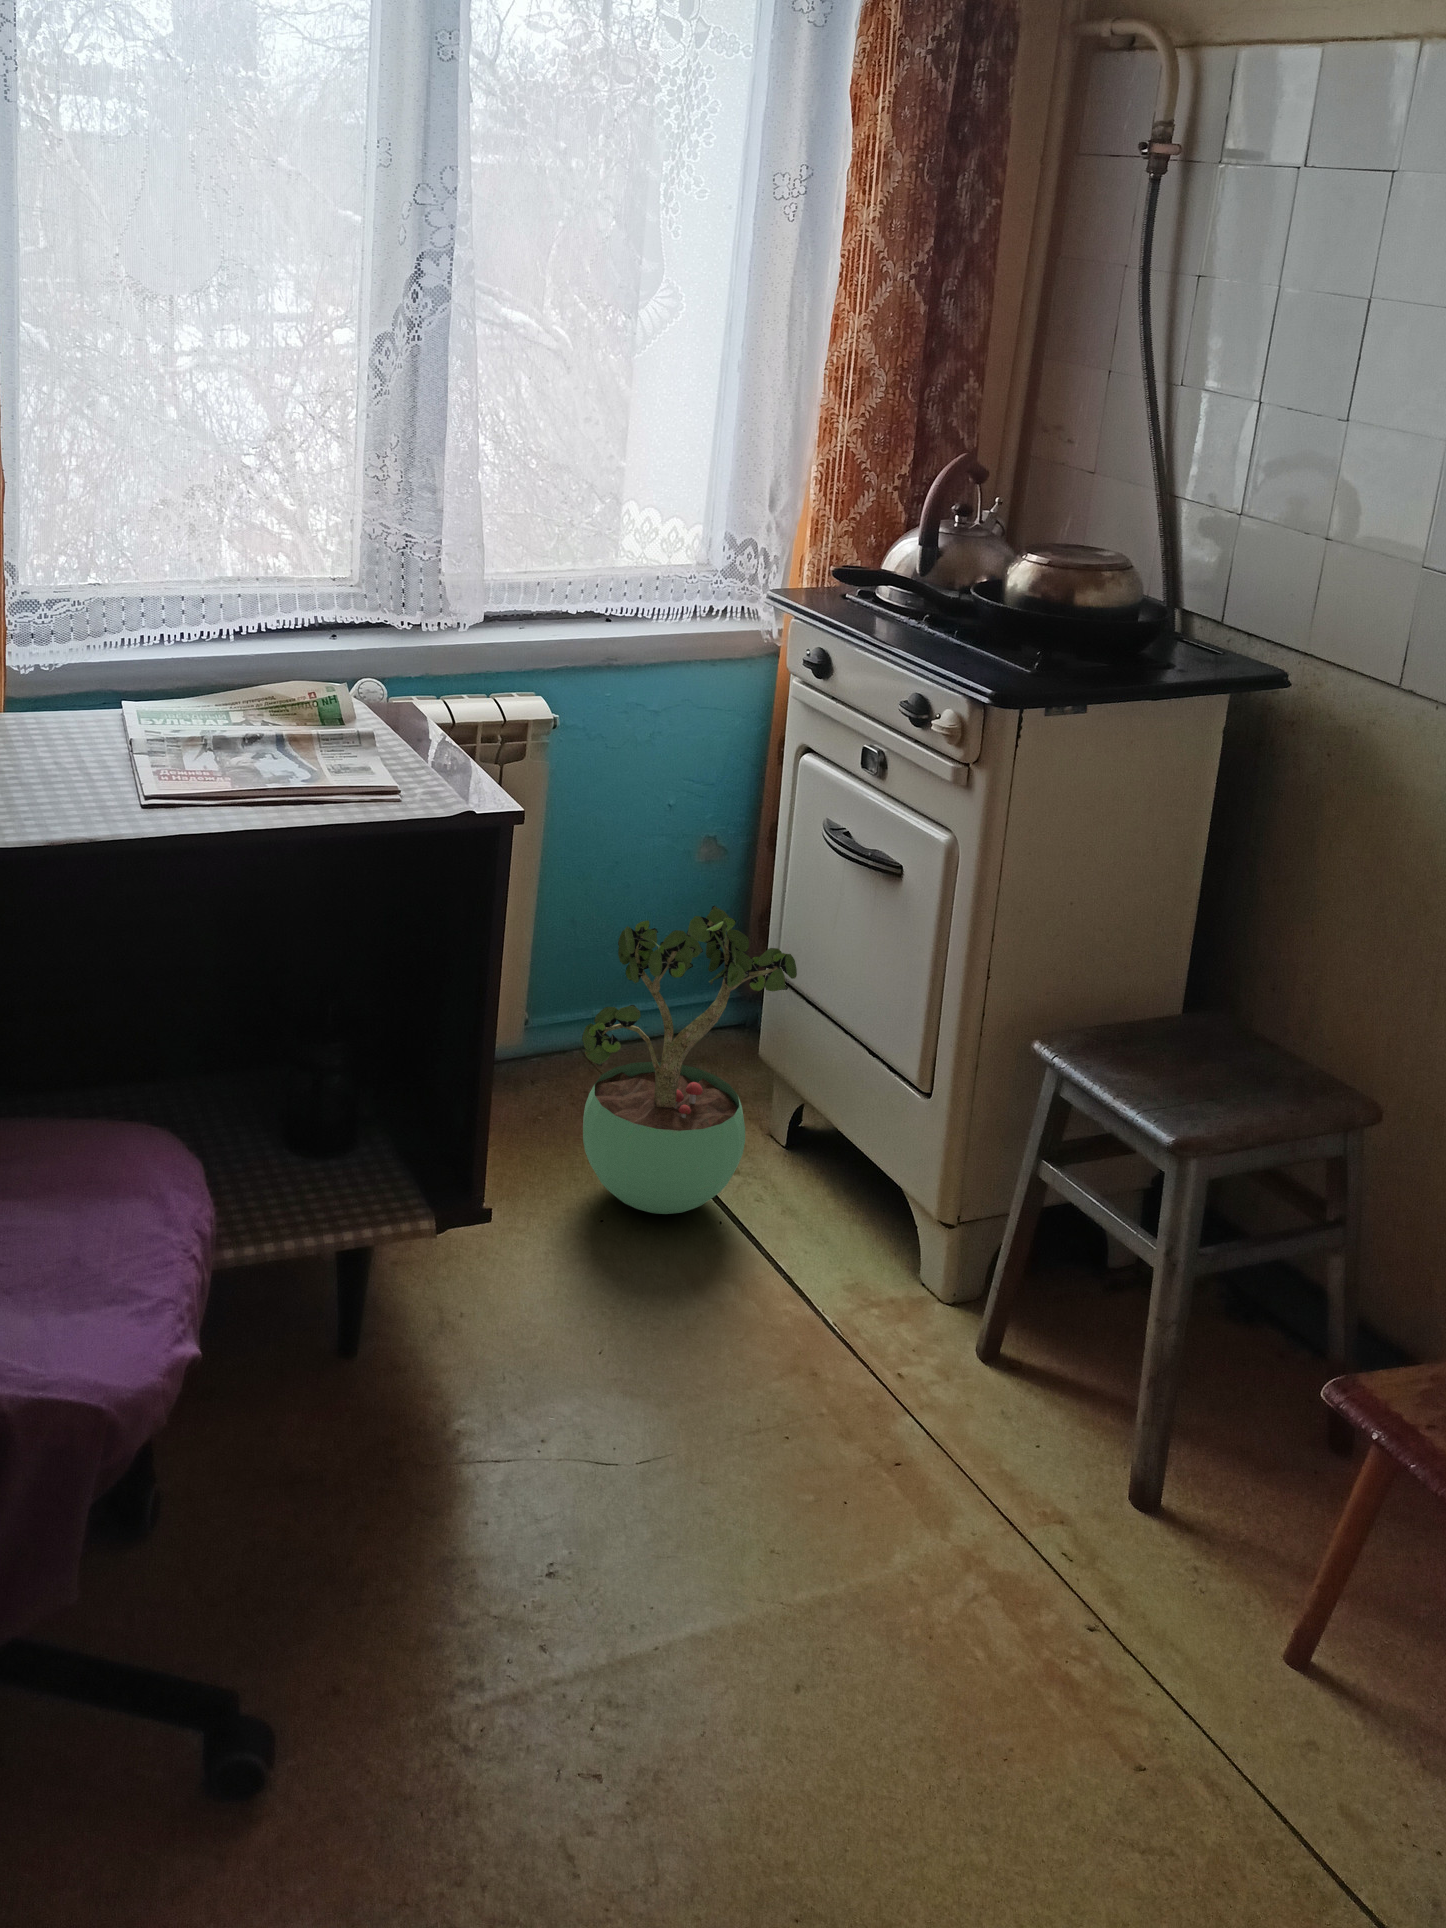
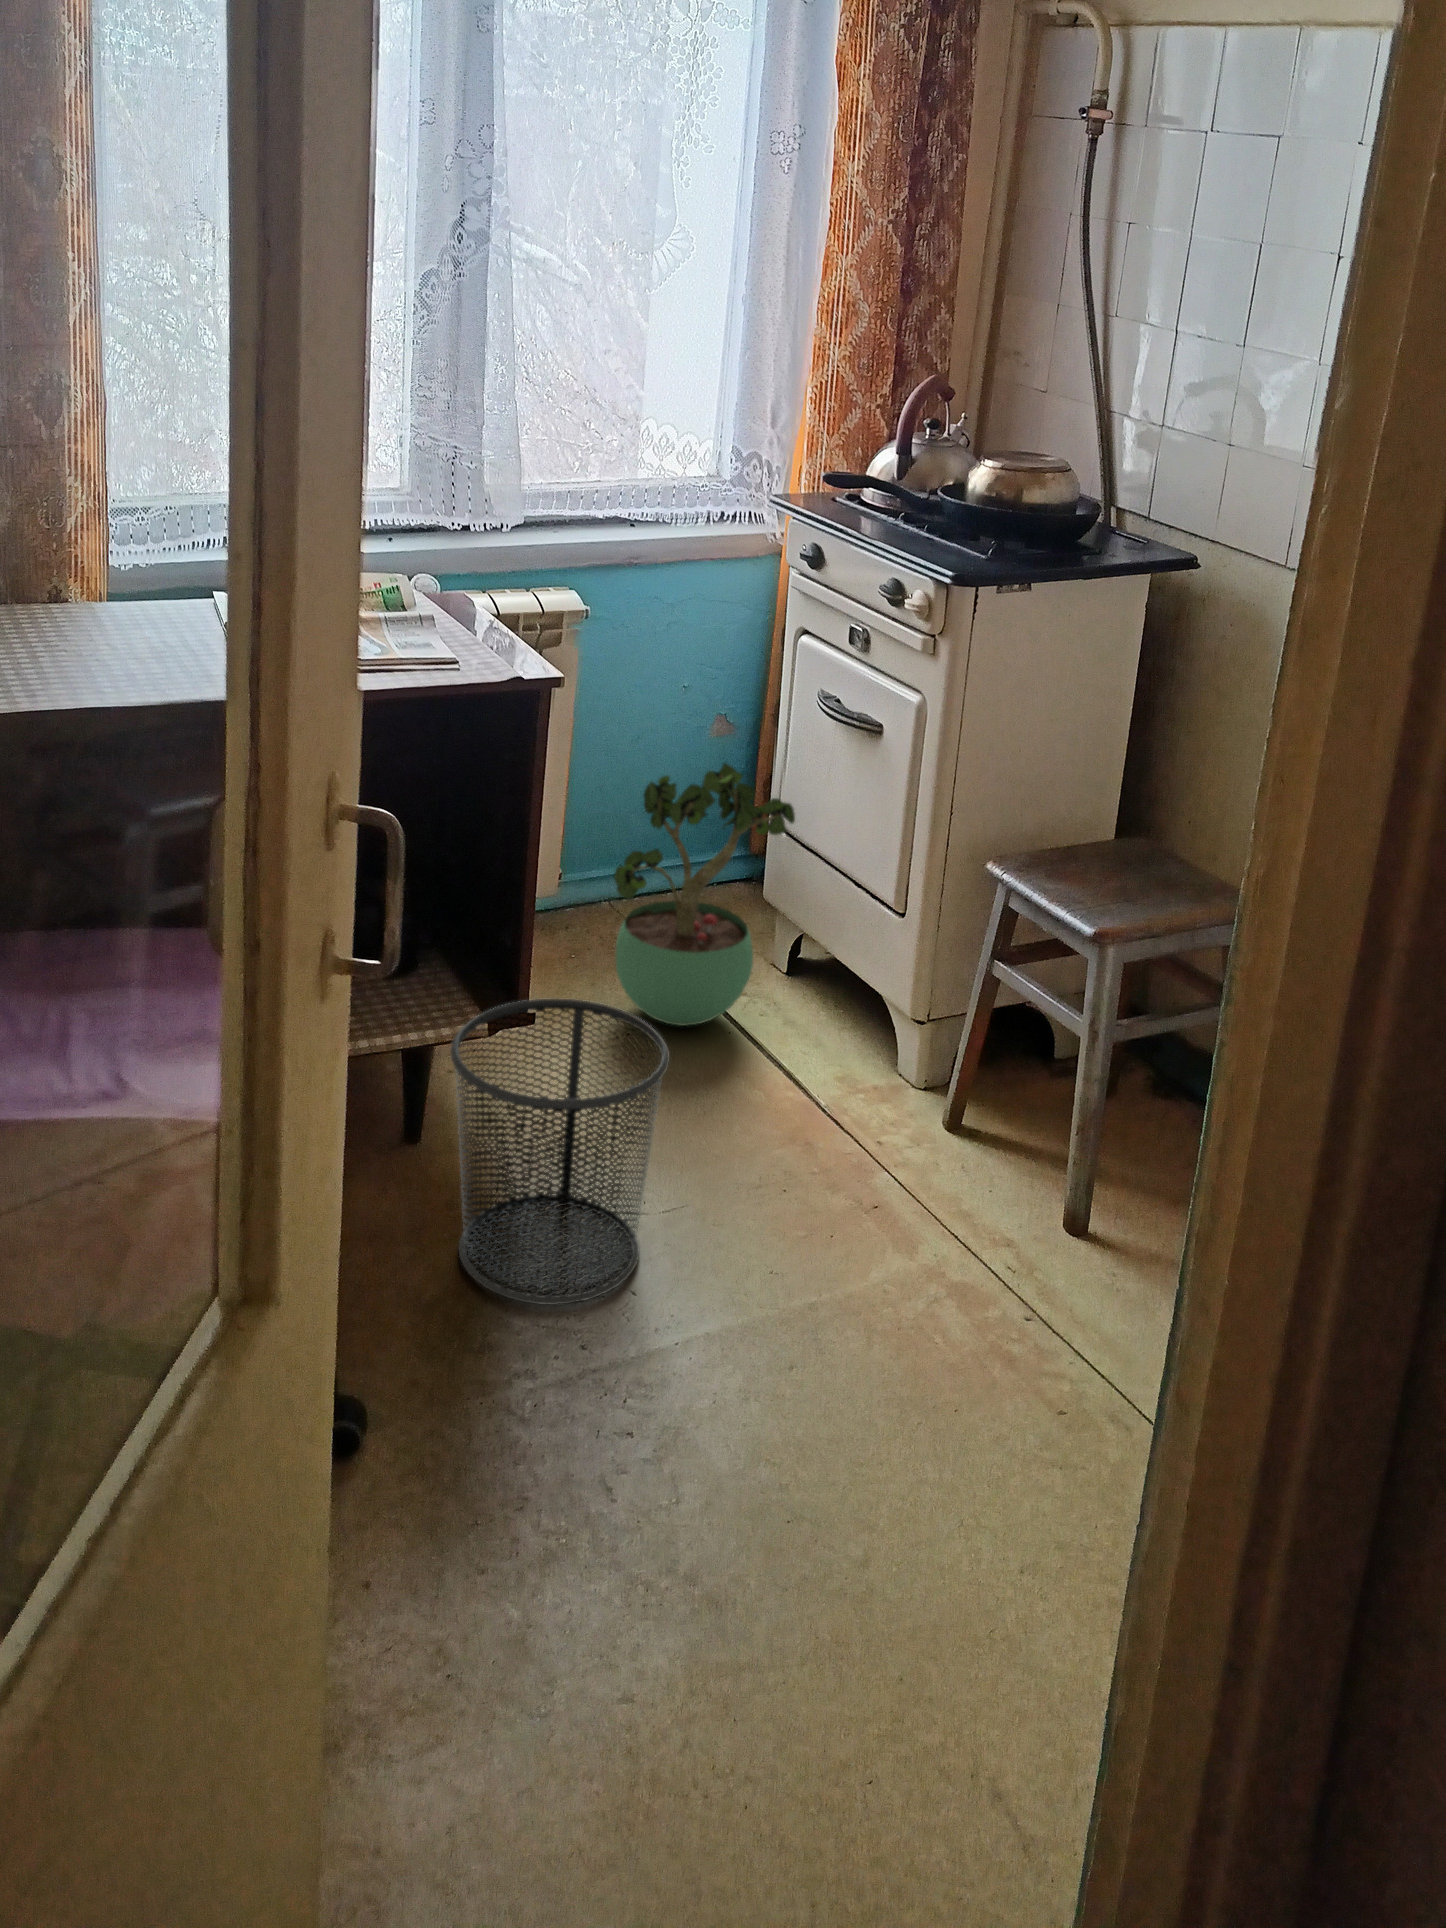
waste bin: none [379,1202,646,1592] -> present [450,998,670,1305]

